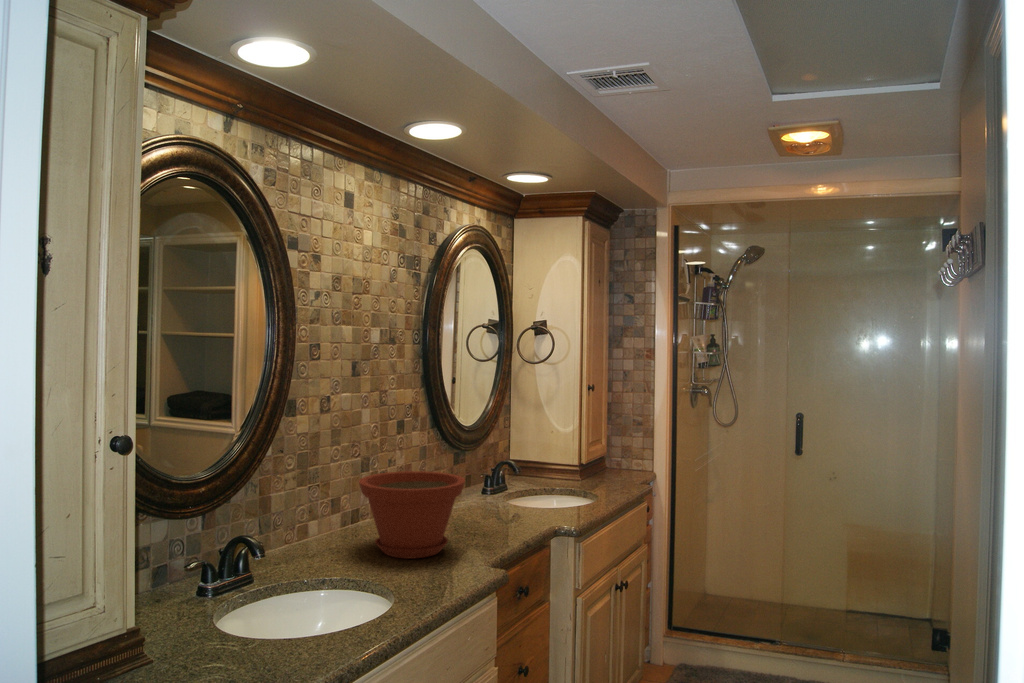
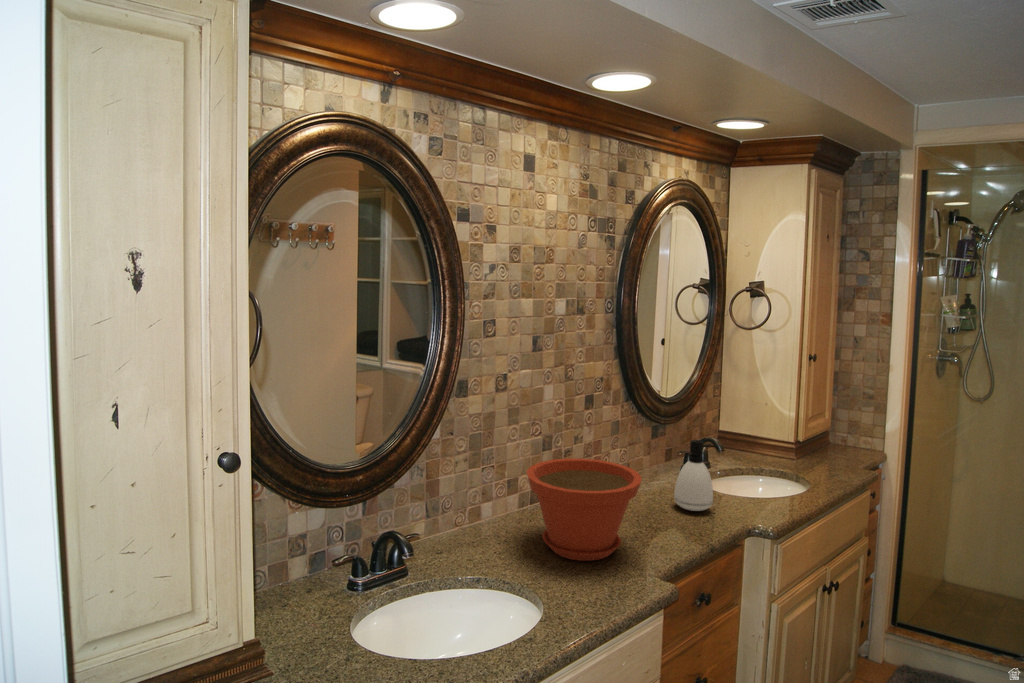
soap dispenser: none [486,454,522,519] -> present [674,440,718,511]

